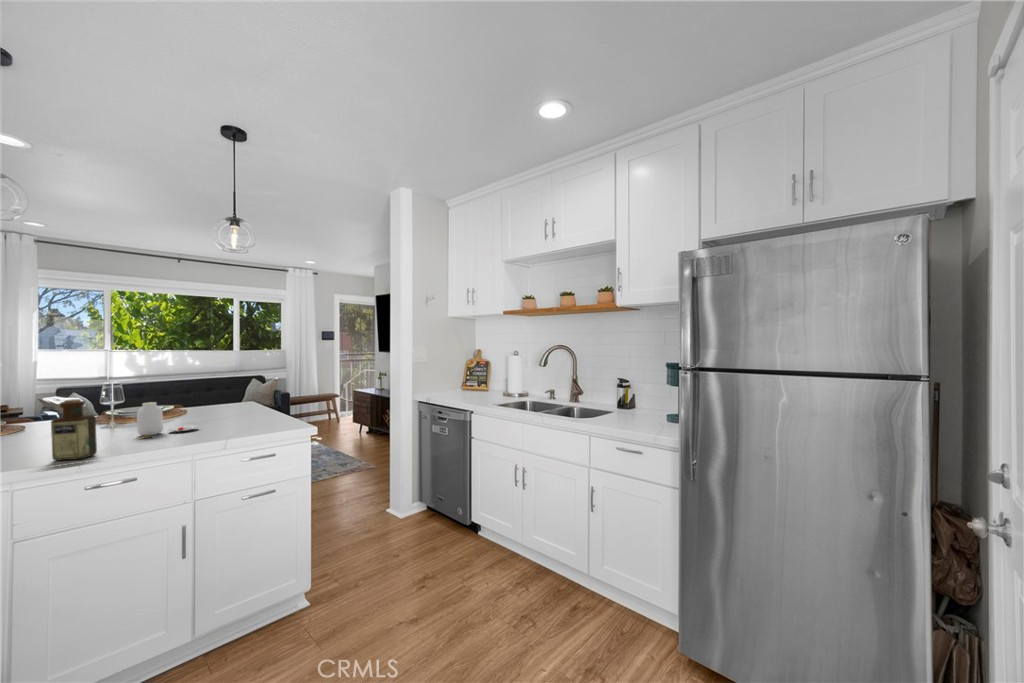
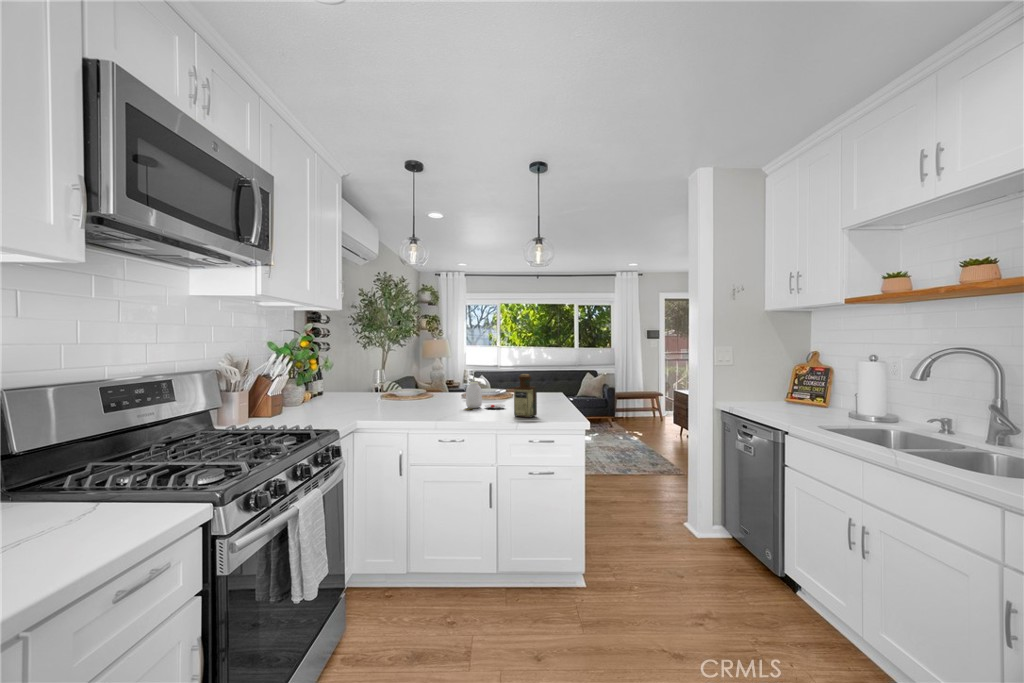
bottle: present [51,399,97,461] -> present [514,374,537,418]

